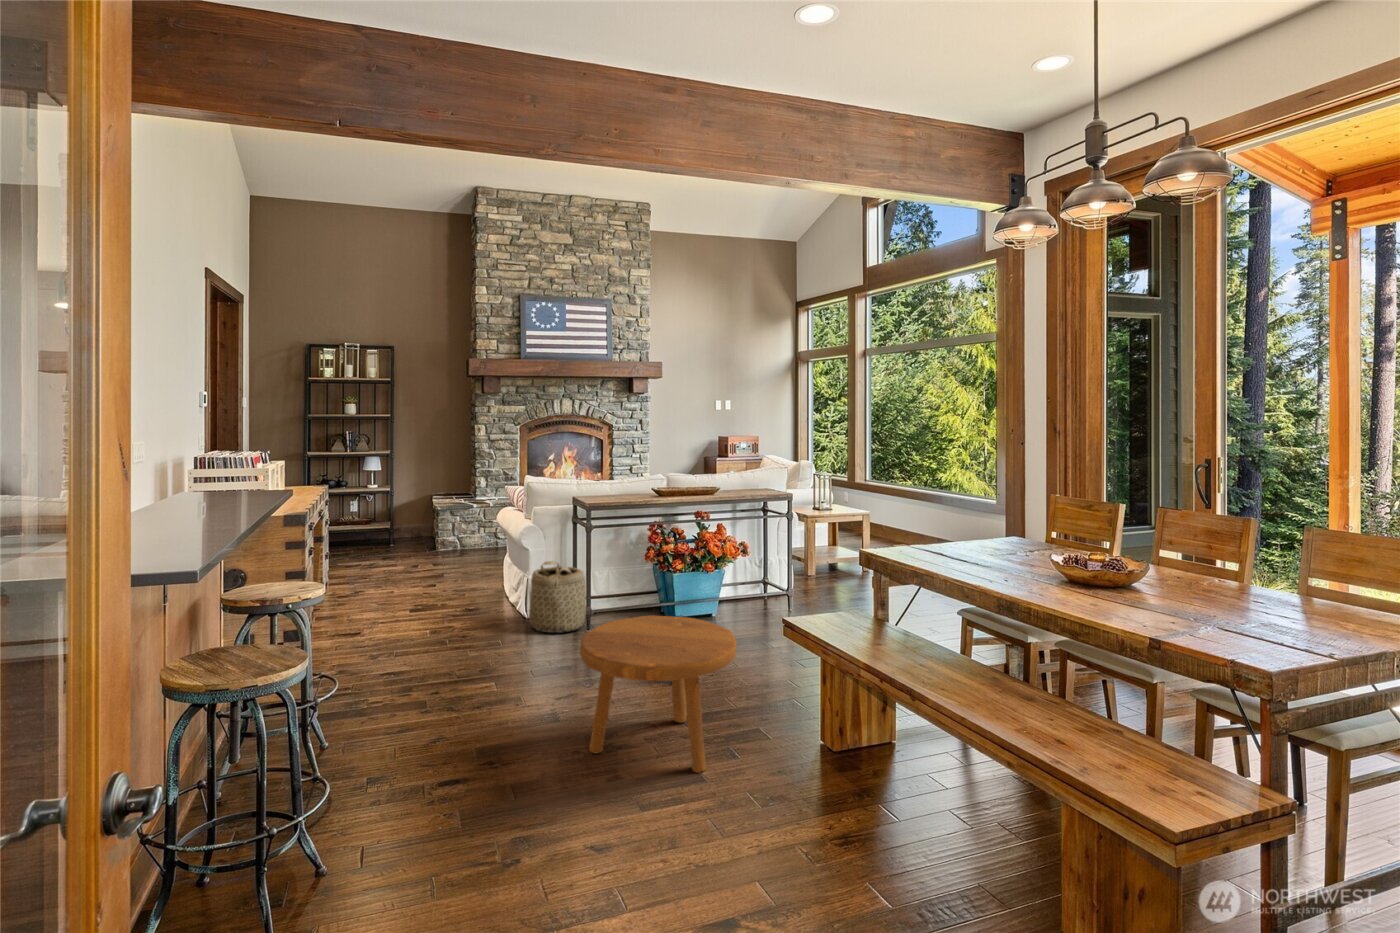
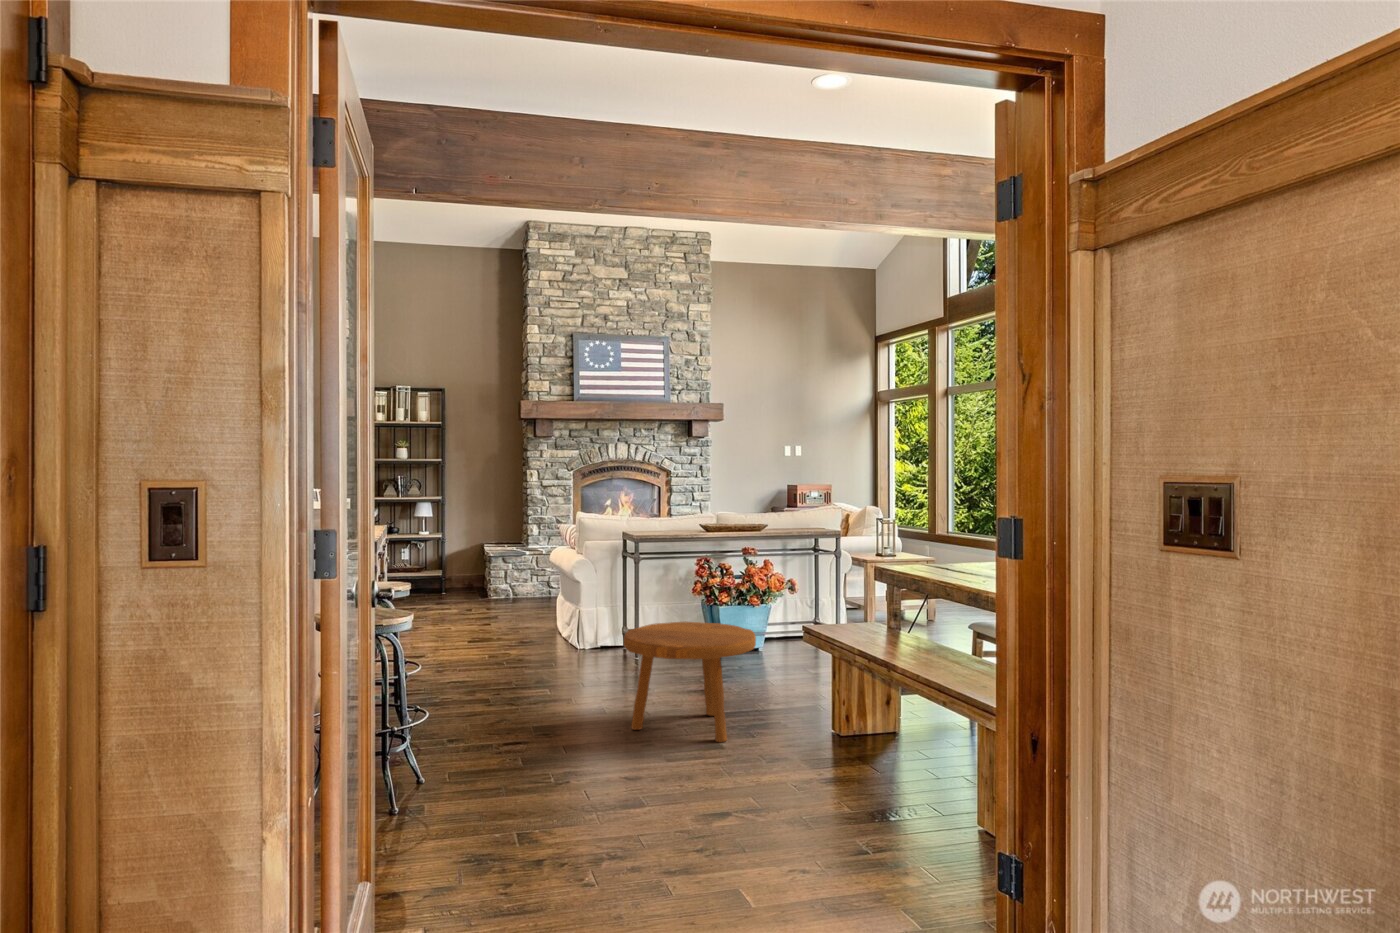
basket: present [529,561,586,633] -> none [581,592,635,660]

